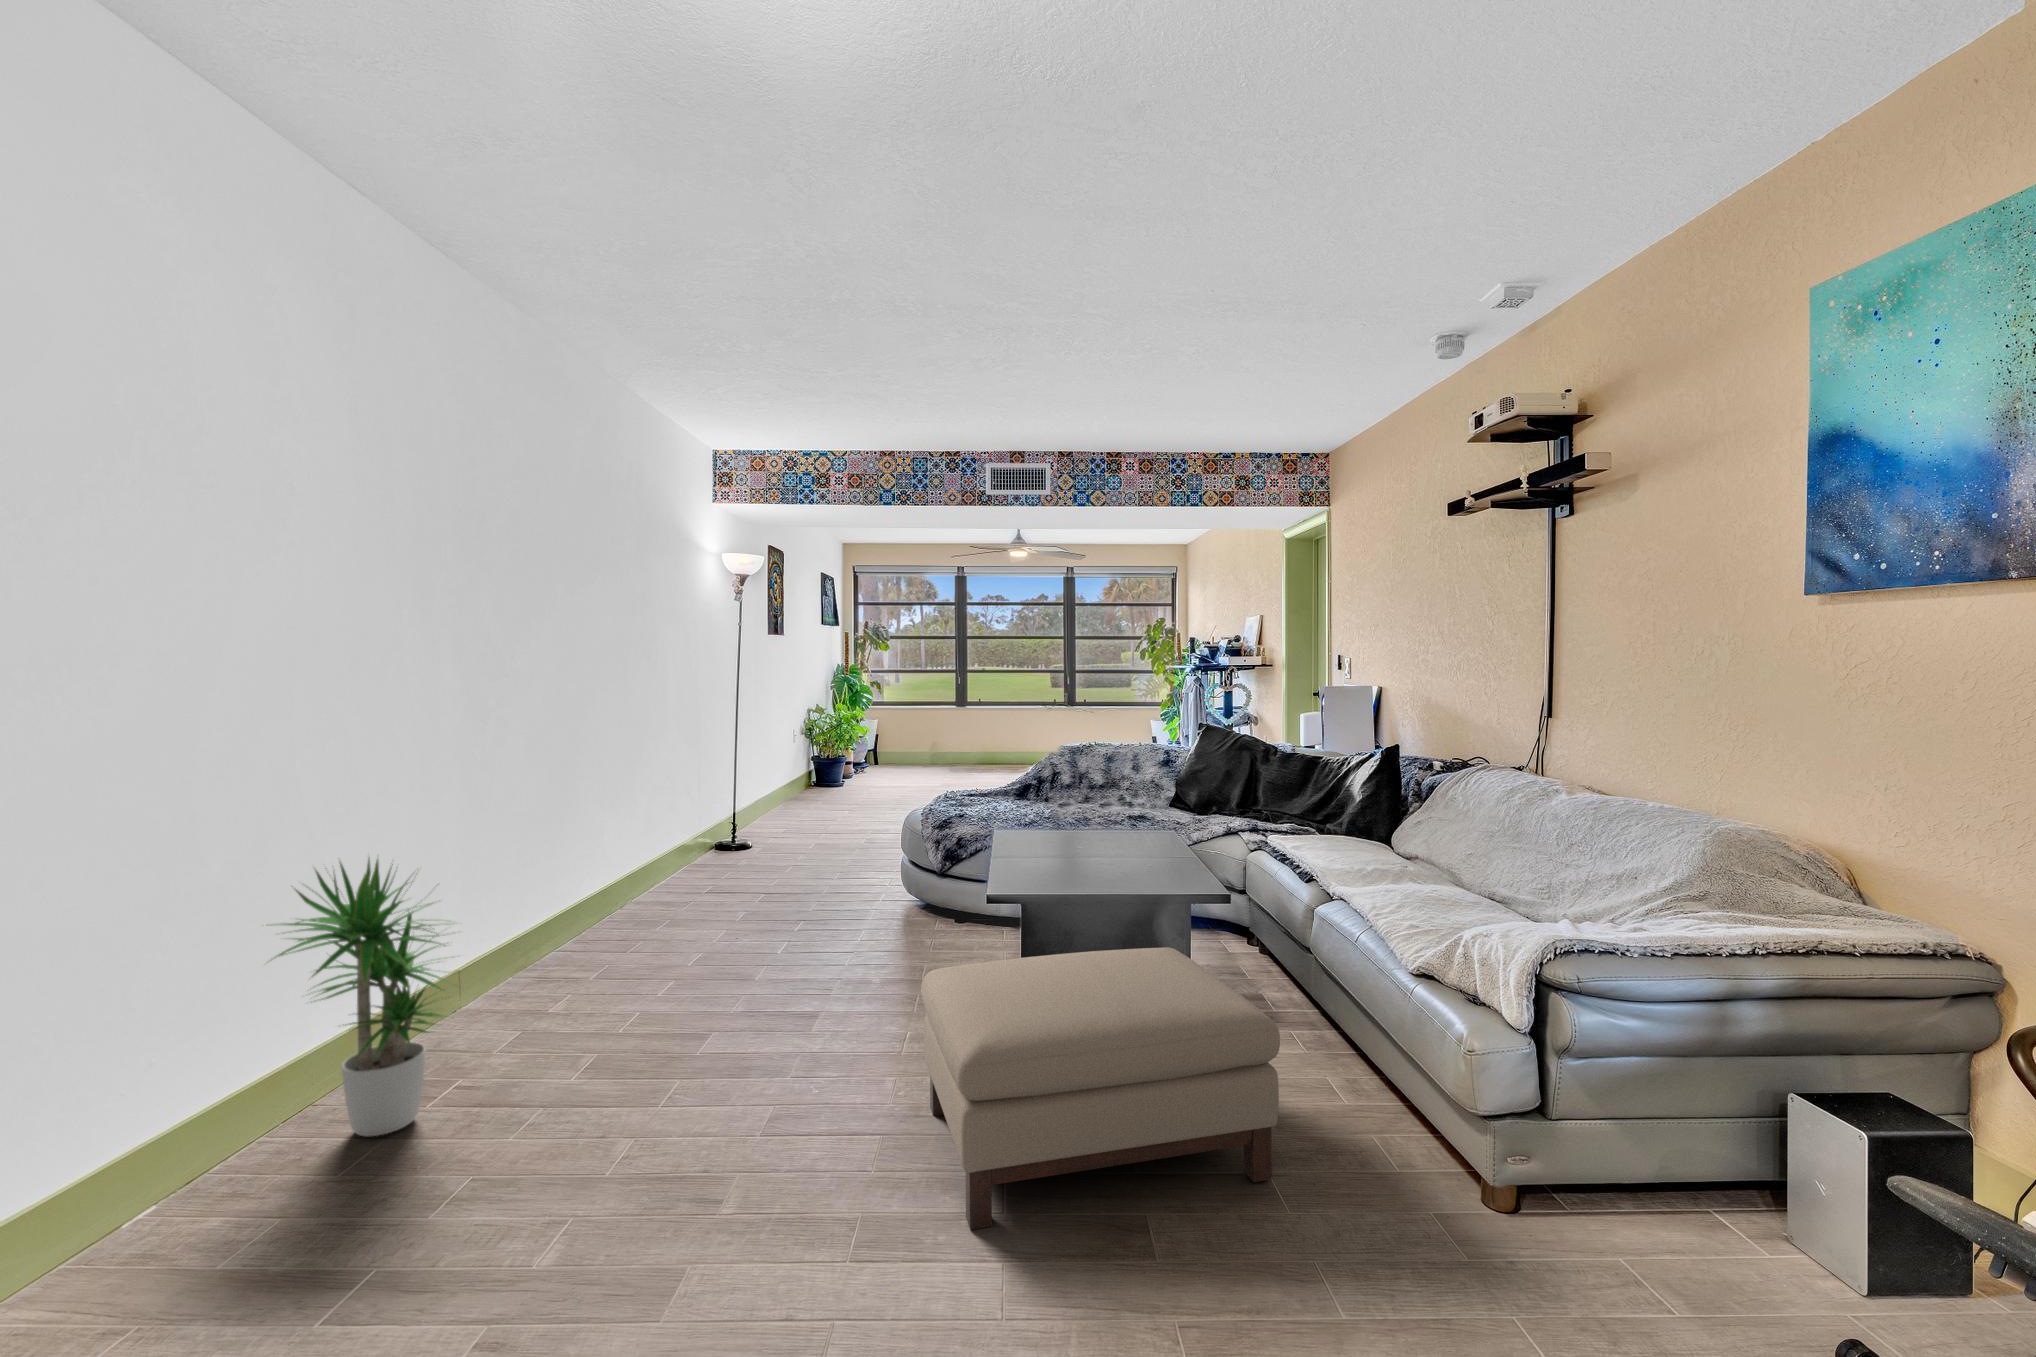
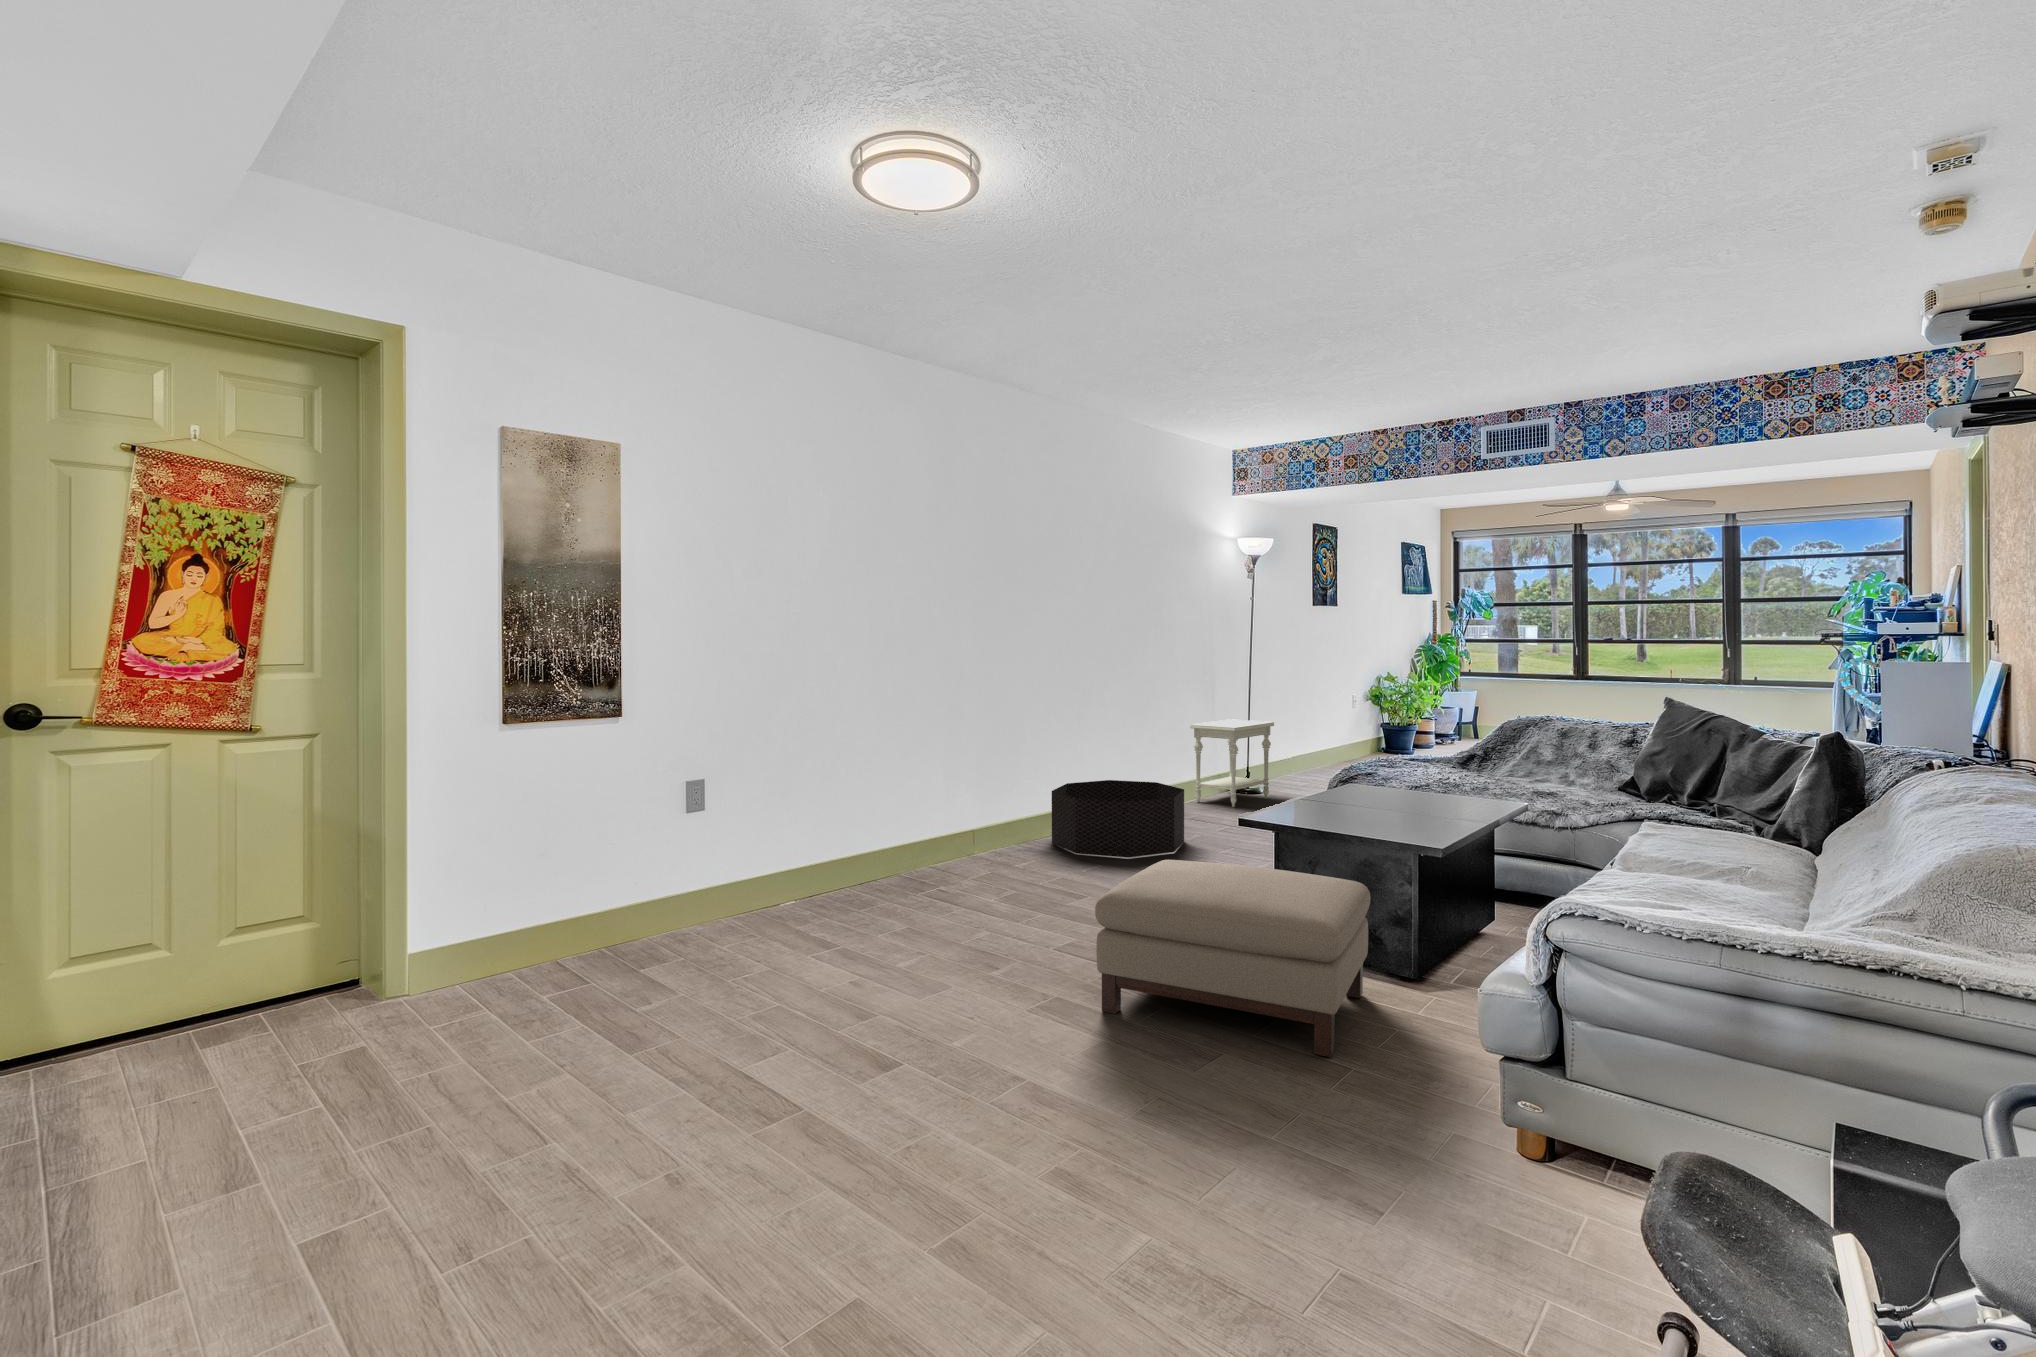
side table: none [686,763,774,867] -> present [1190,719,1274,807]
basket: none [567,852,752,971] -> present [1052,780,1184,857]
potted plant: present [277,859,448,1136] -> none [846,742,943,896]

